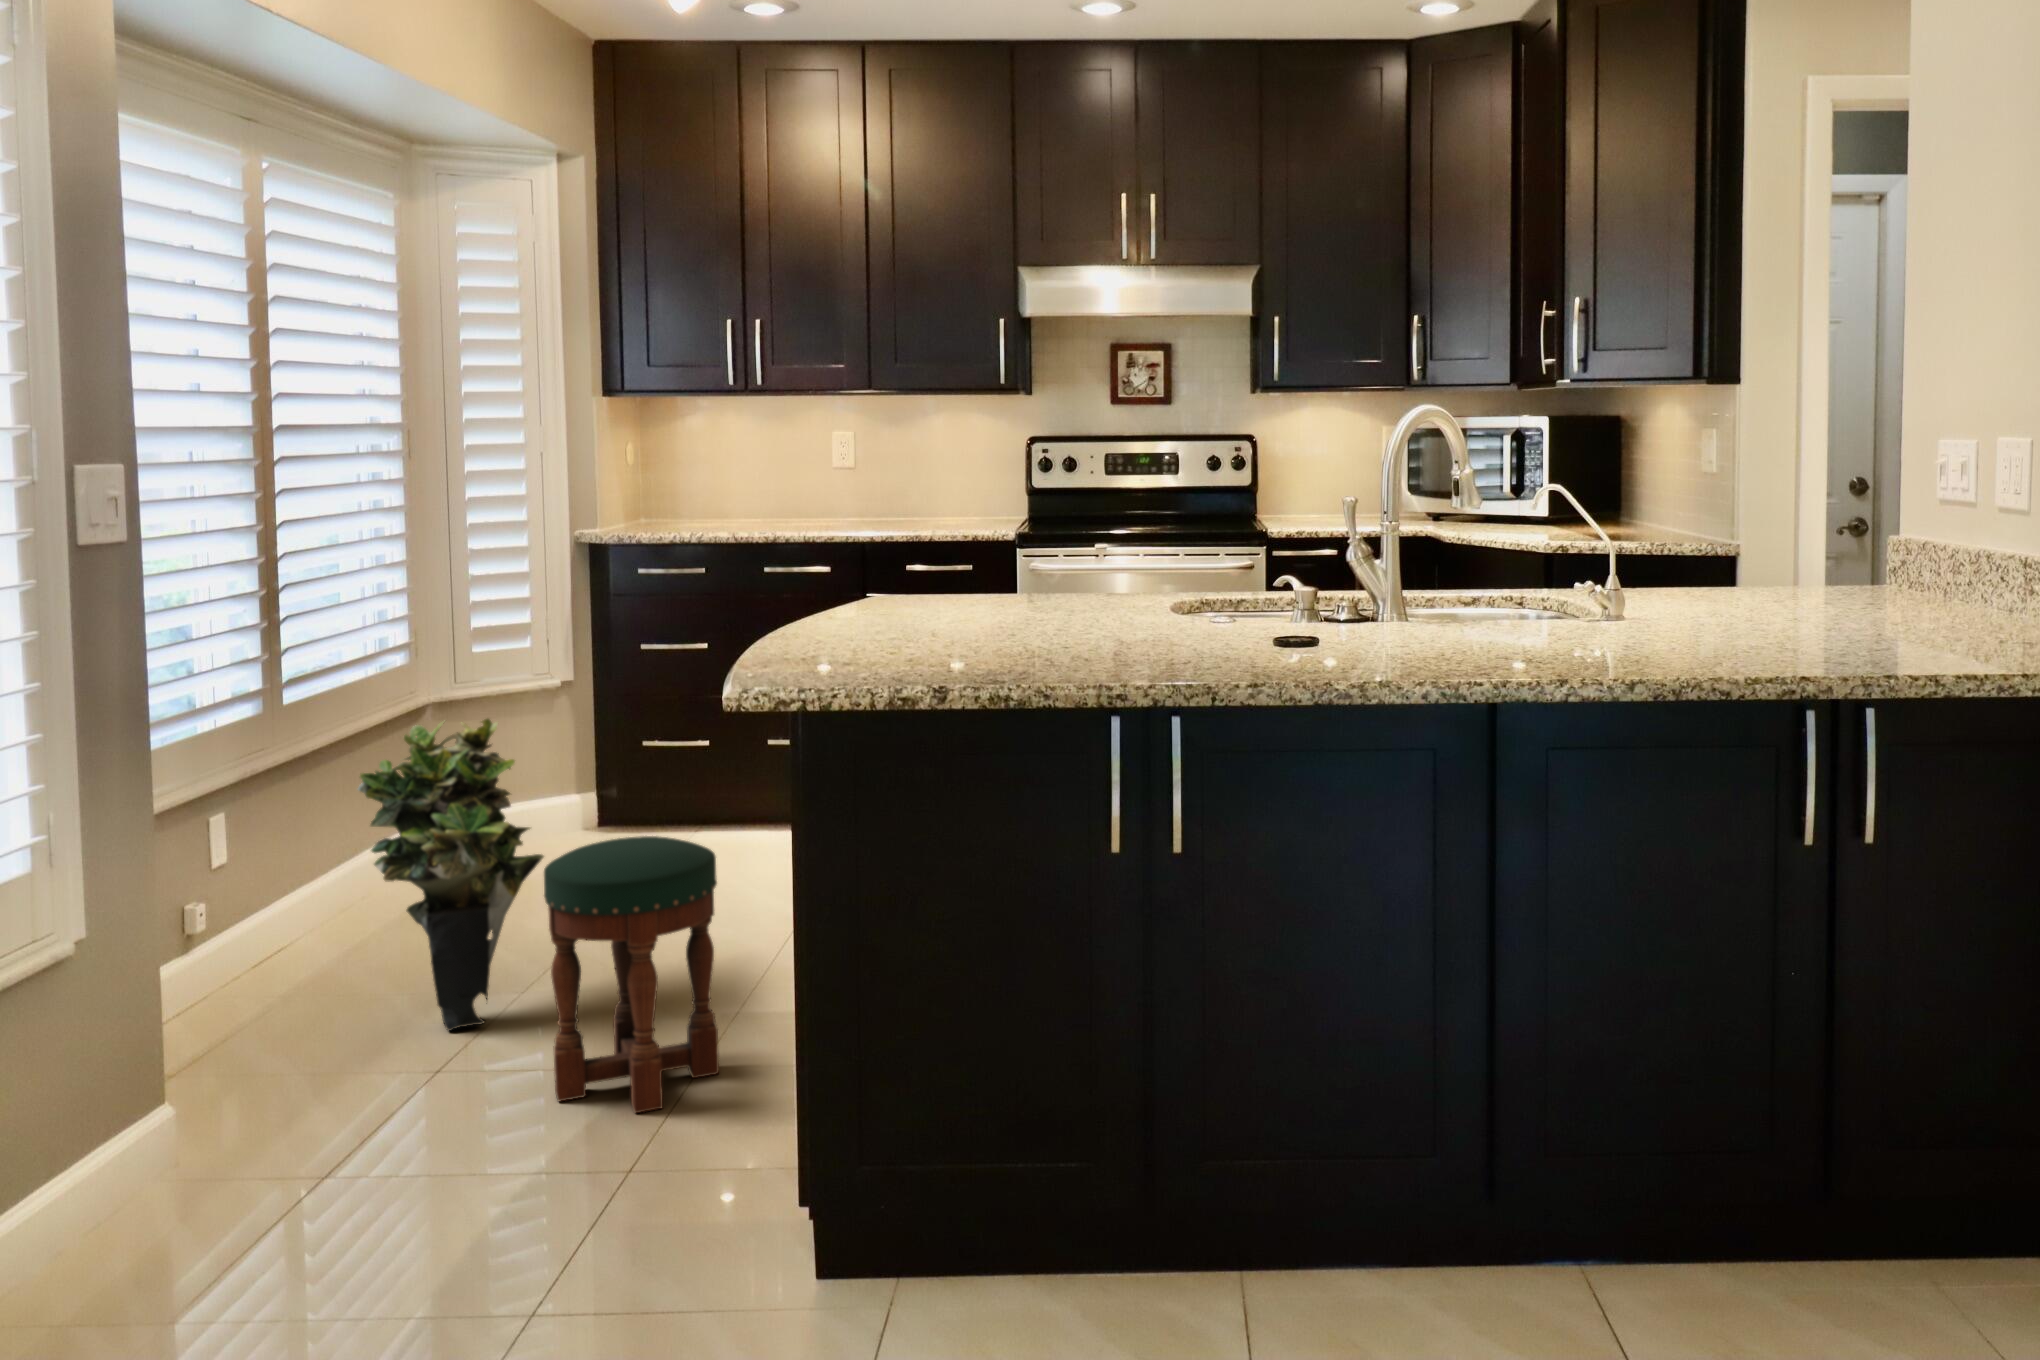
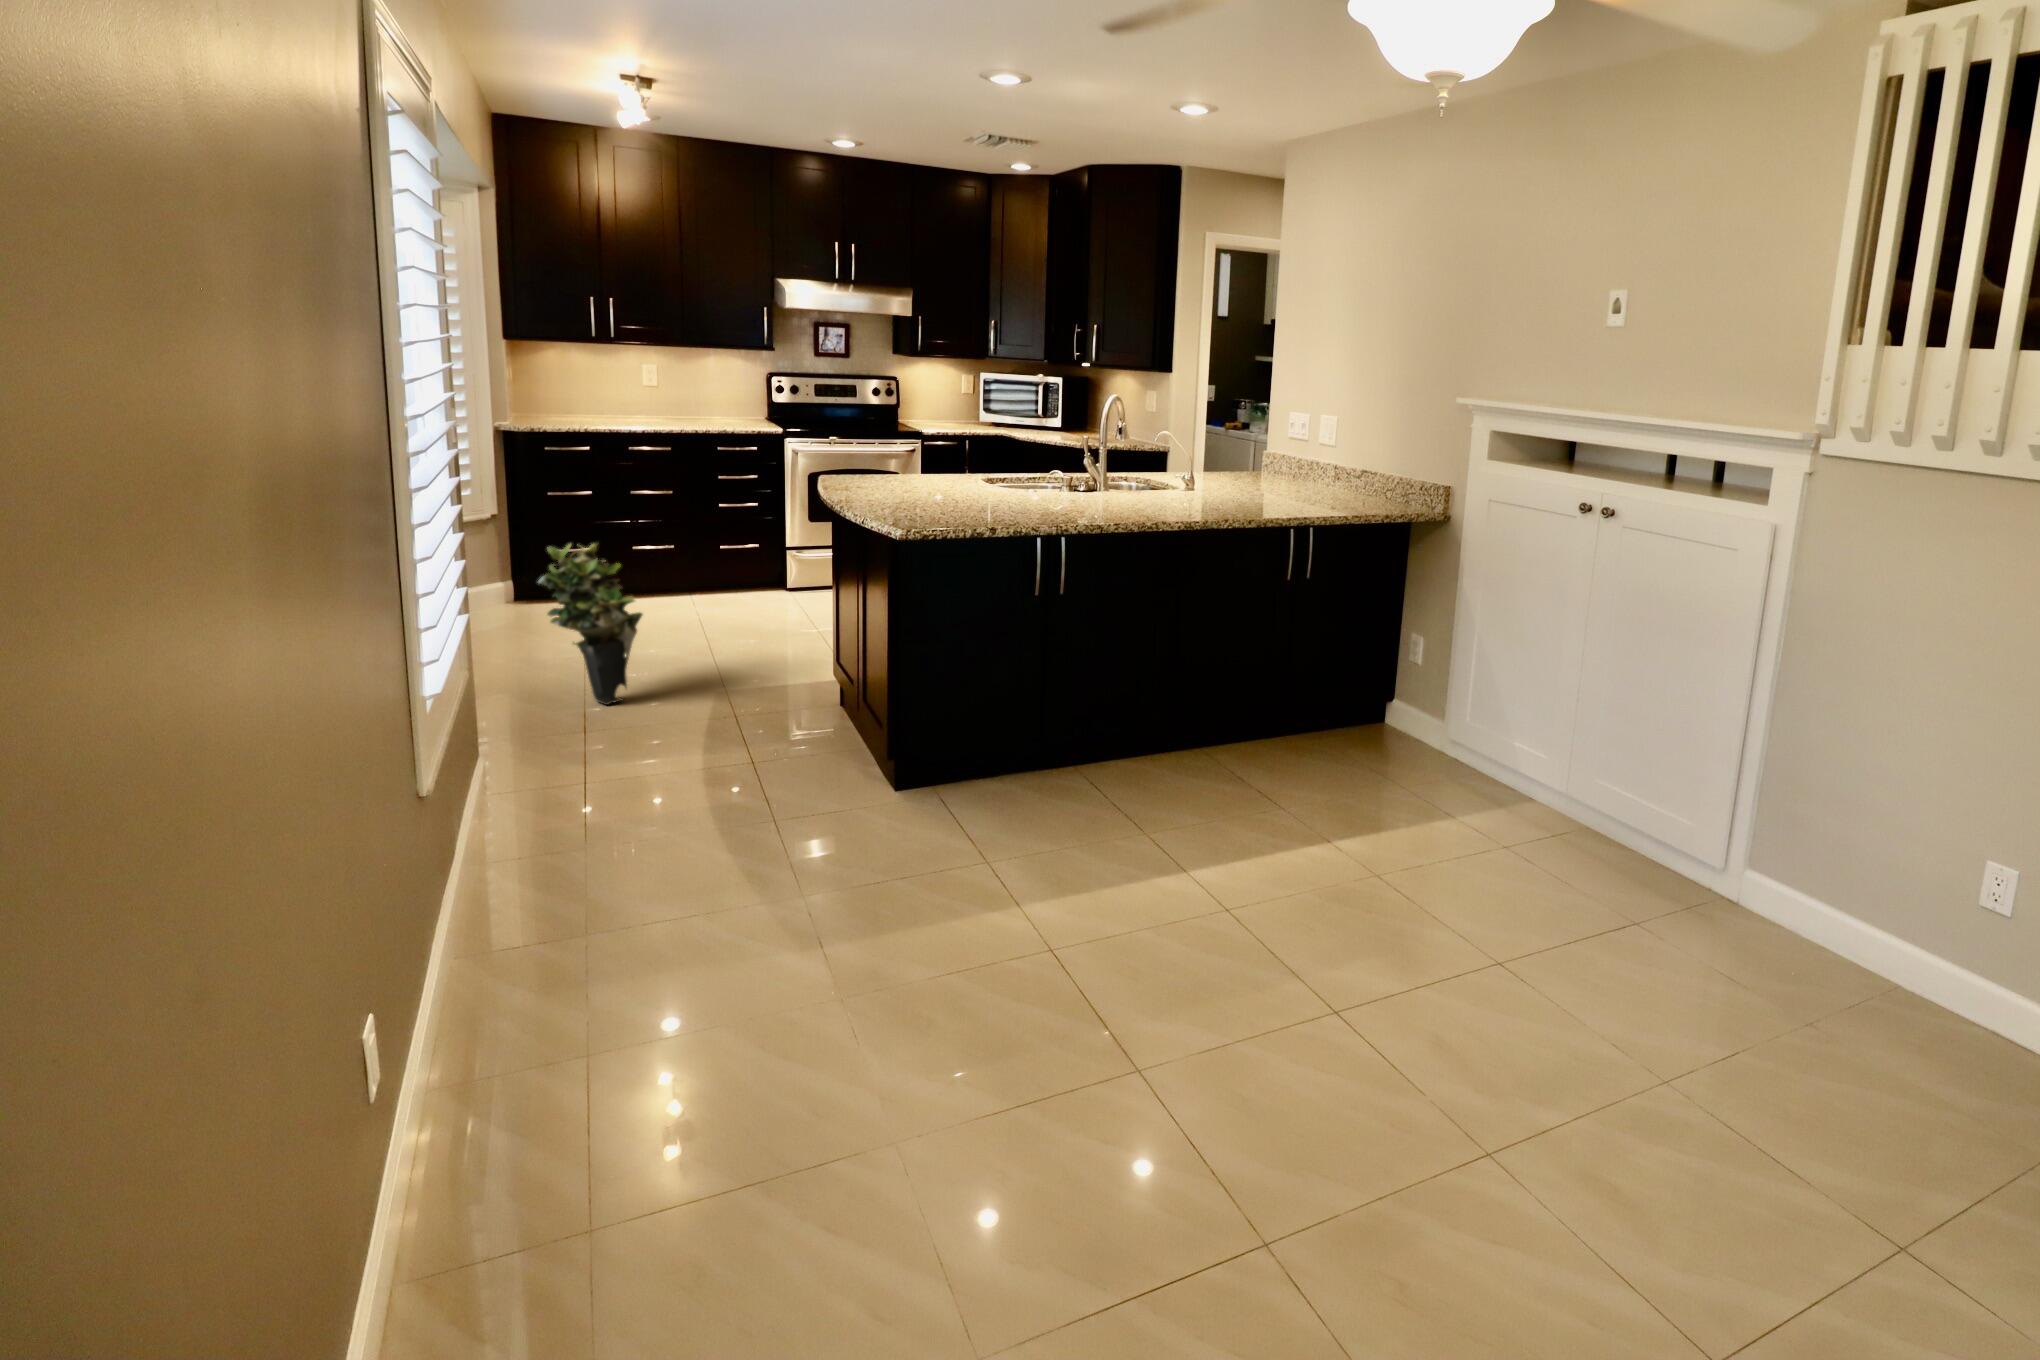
stool: present [544,836,719,1113] -> none [705,598,790,725]

